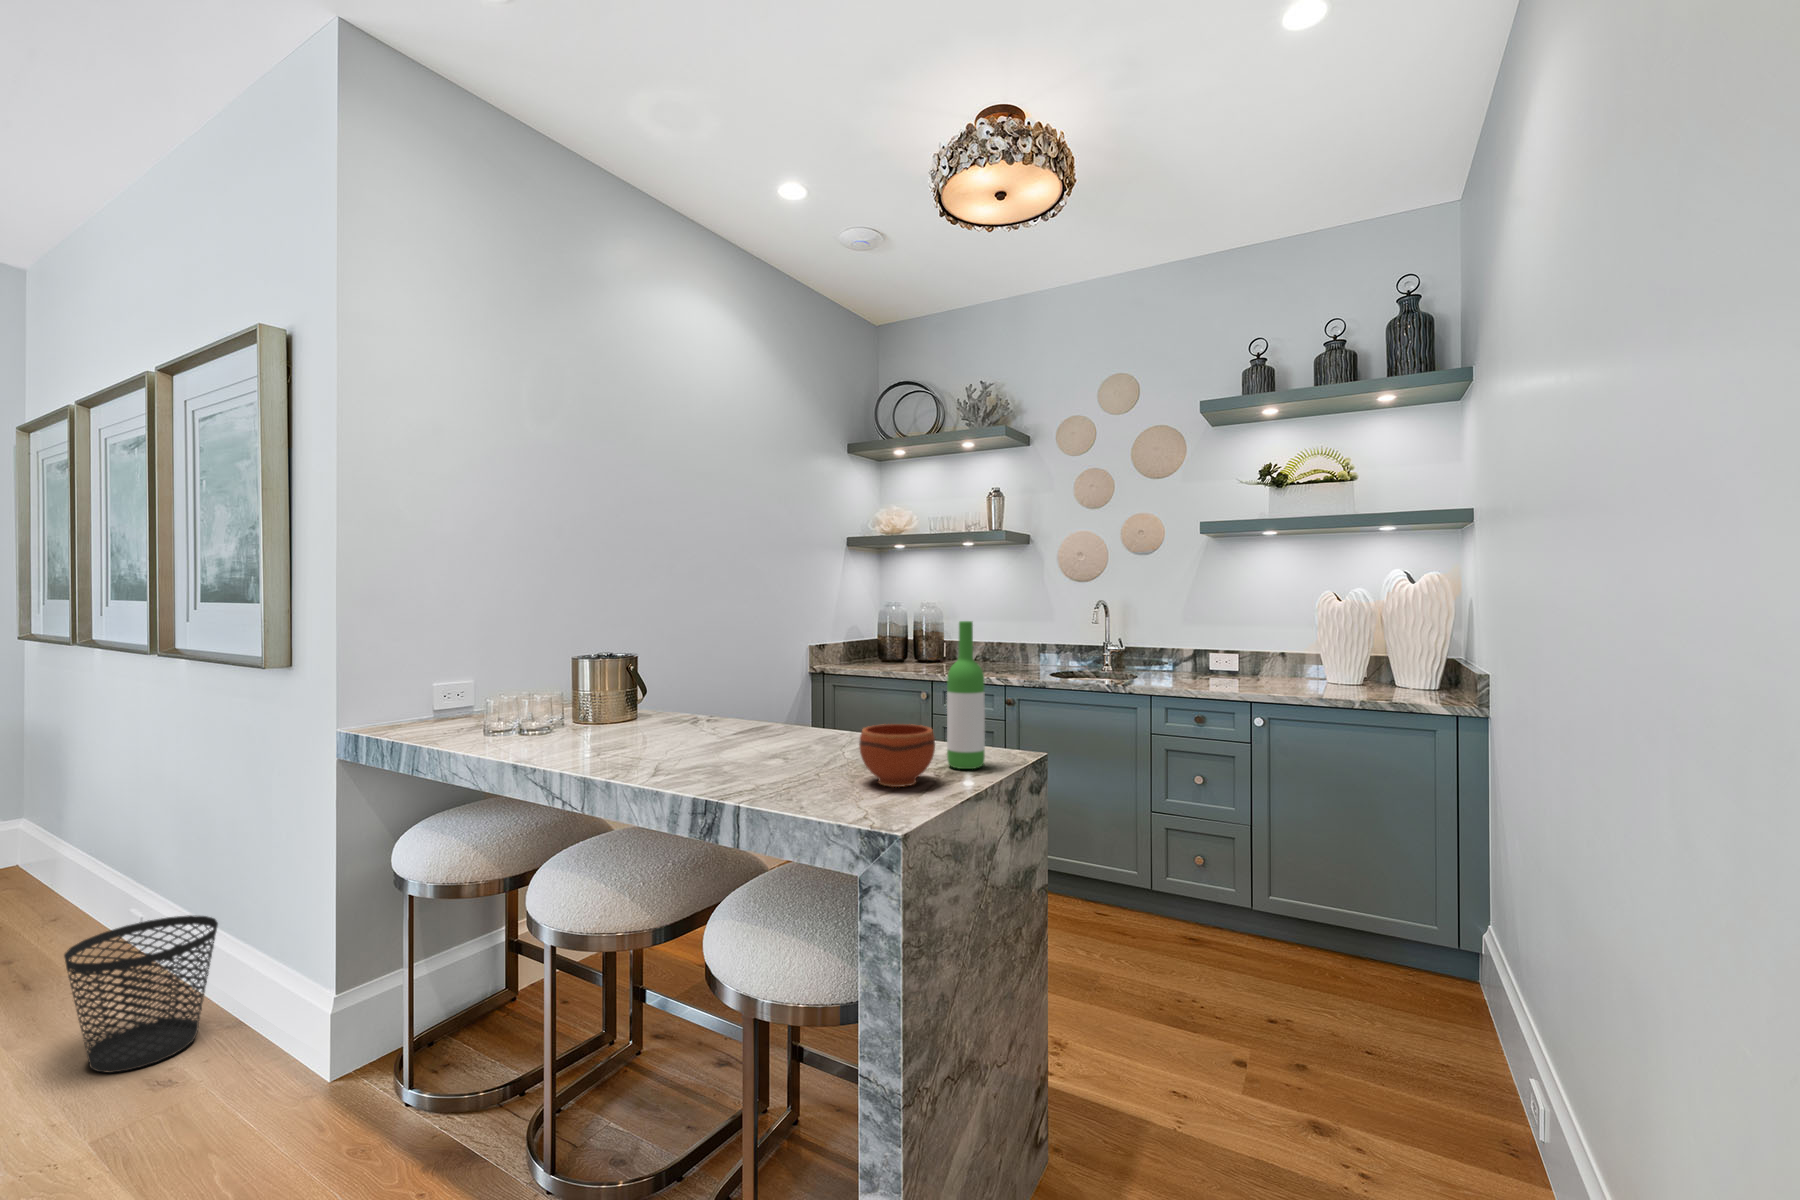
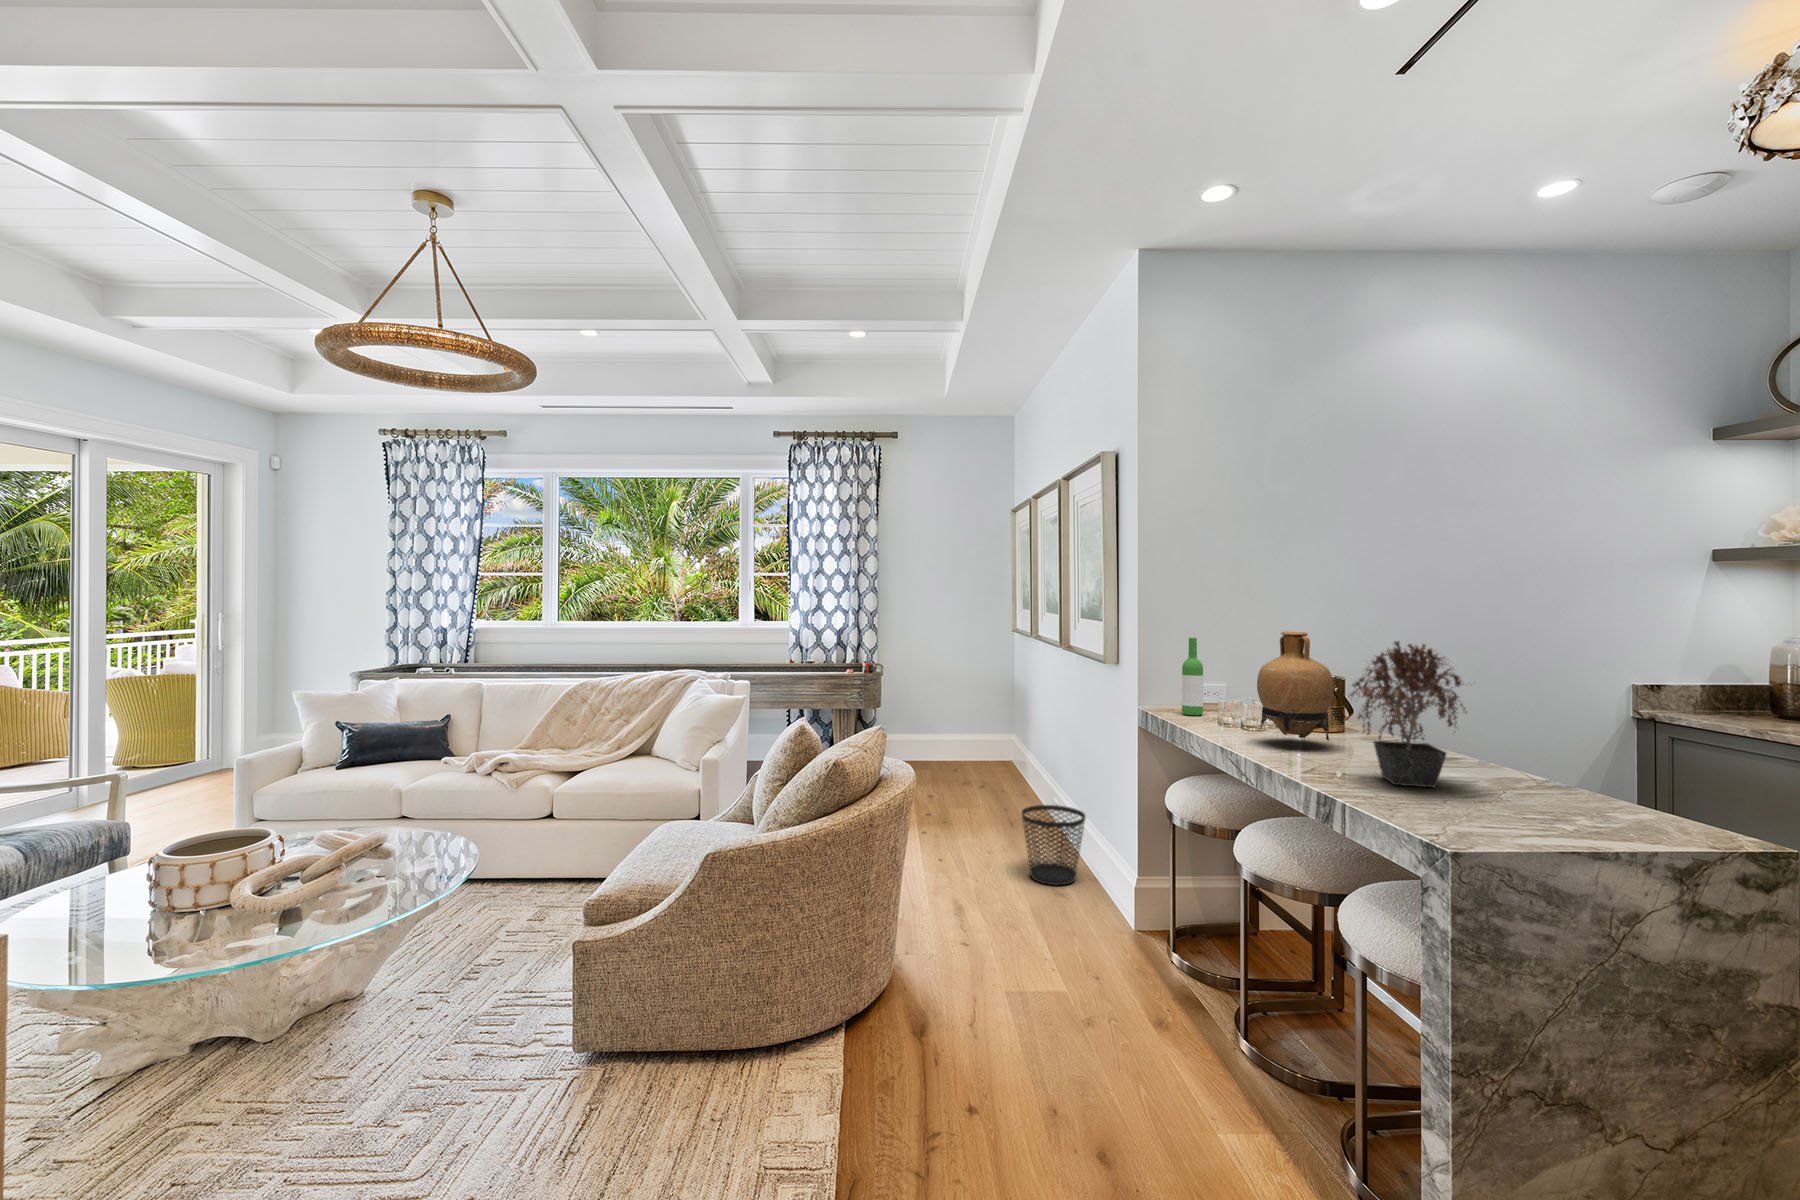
vase: none [550,598,644,737] -> present [1257,631,1334,741]
potted plant: none [694,598,822,771] -> present [1351,641,1465,787]
wine bottle: present [947,621,985,769] -> present [1182,638,1203,715]
bowl: present [859,724,935,787] -> none [1479,765,1571,826]

